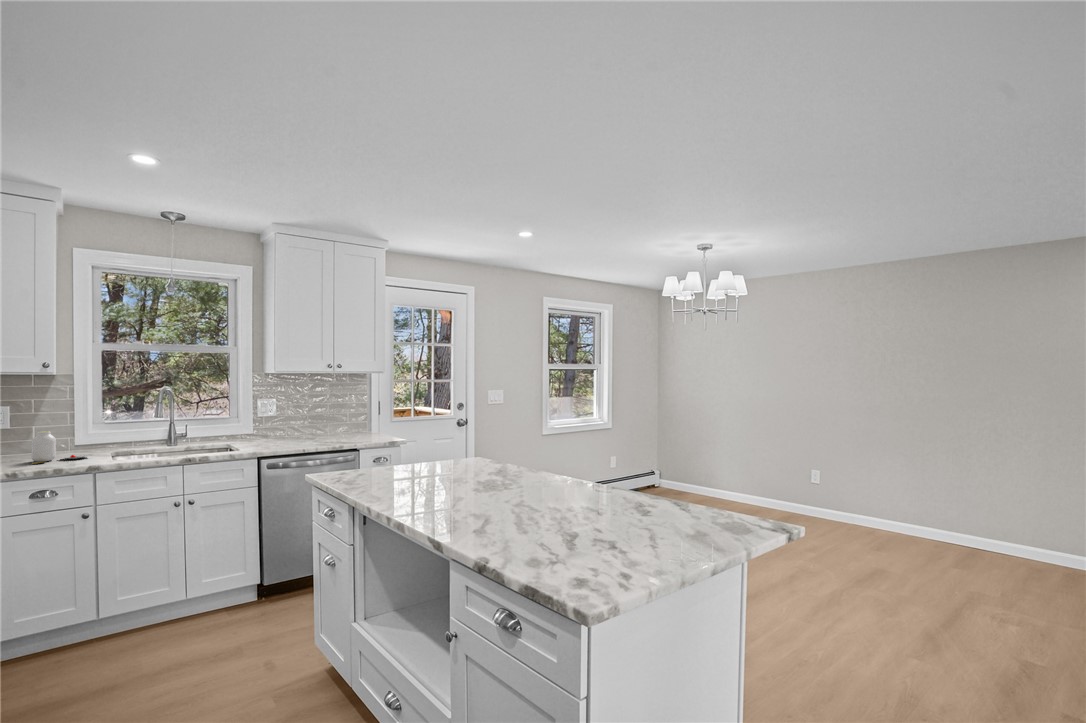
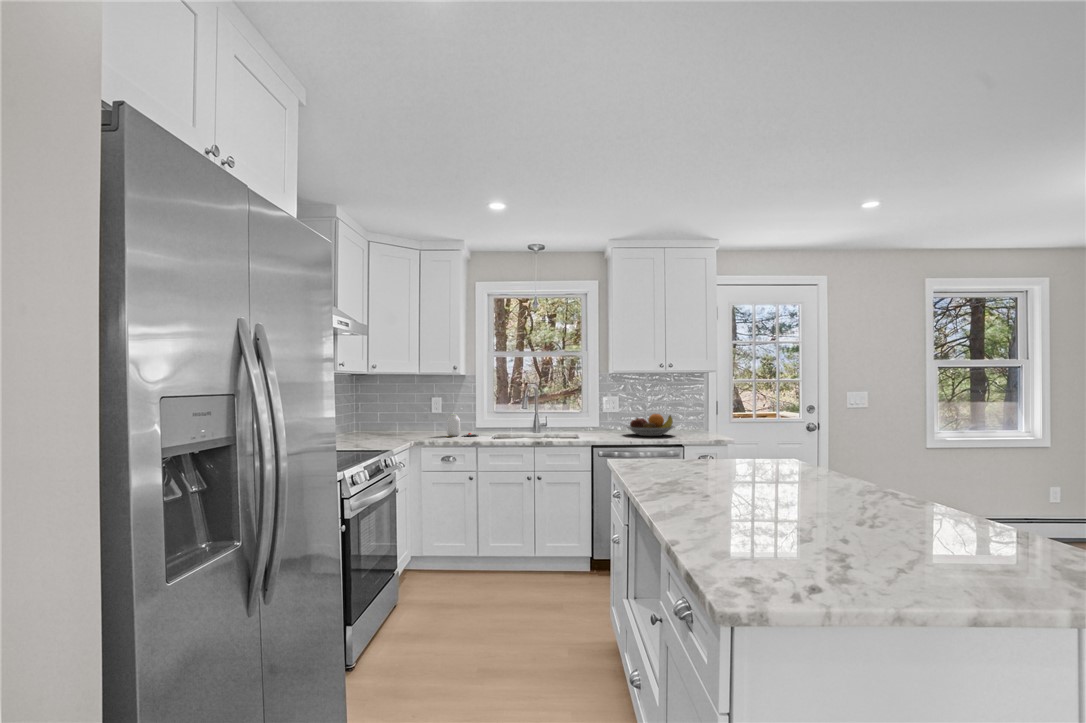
fruit bowl: none [290,418,346,441] -> present [626,414,675,436]

